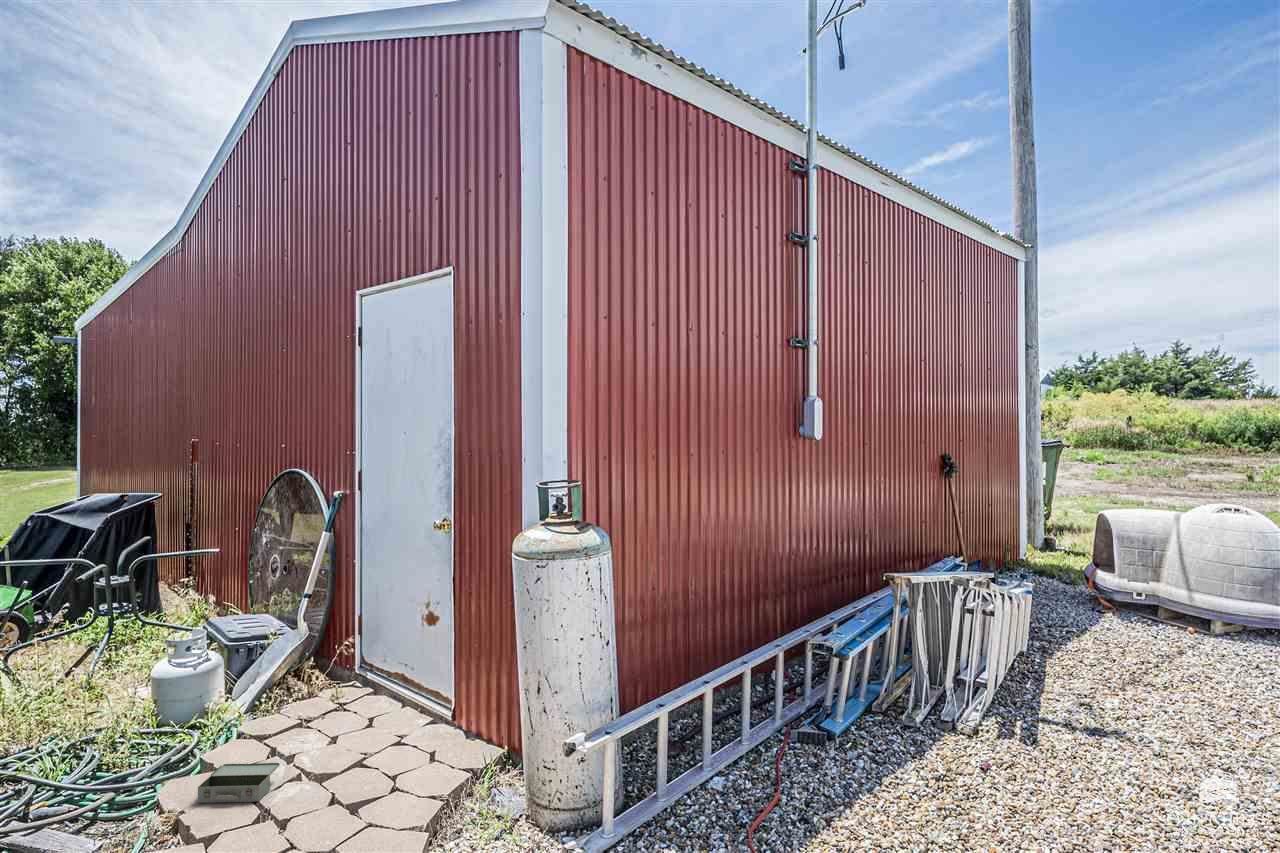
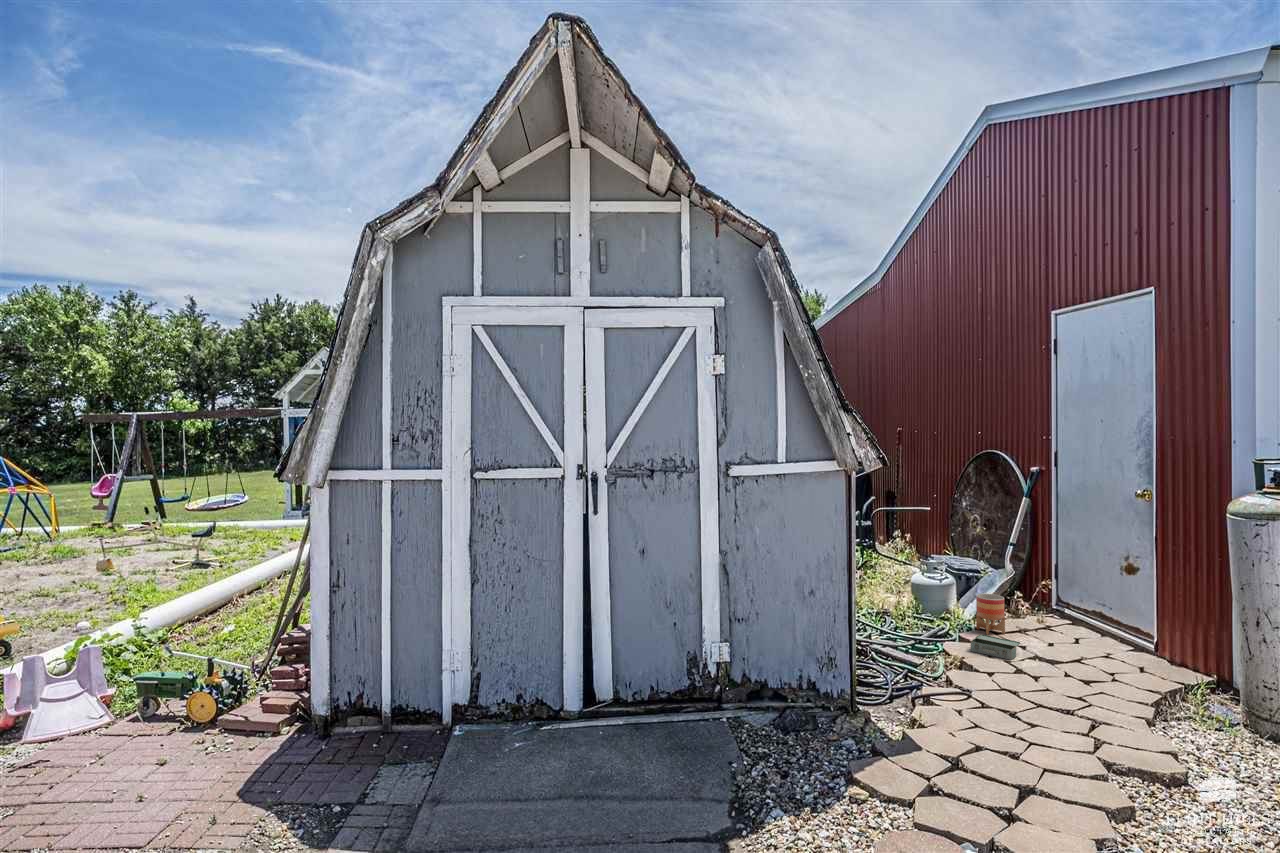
planter: none [231,685,273,752] -> present [976,594,1005,635]

